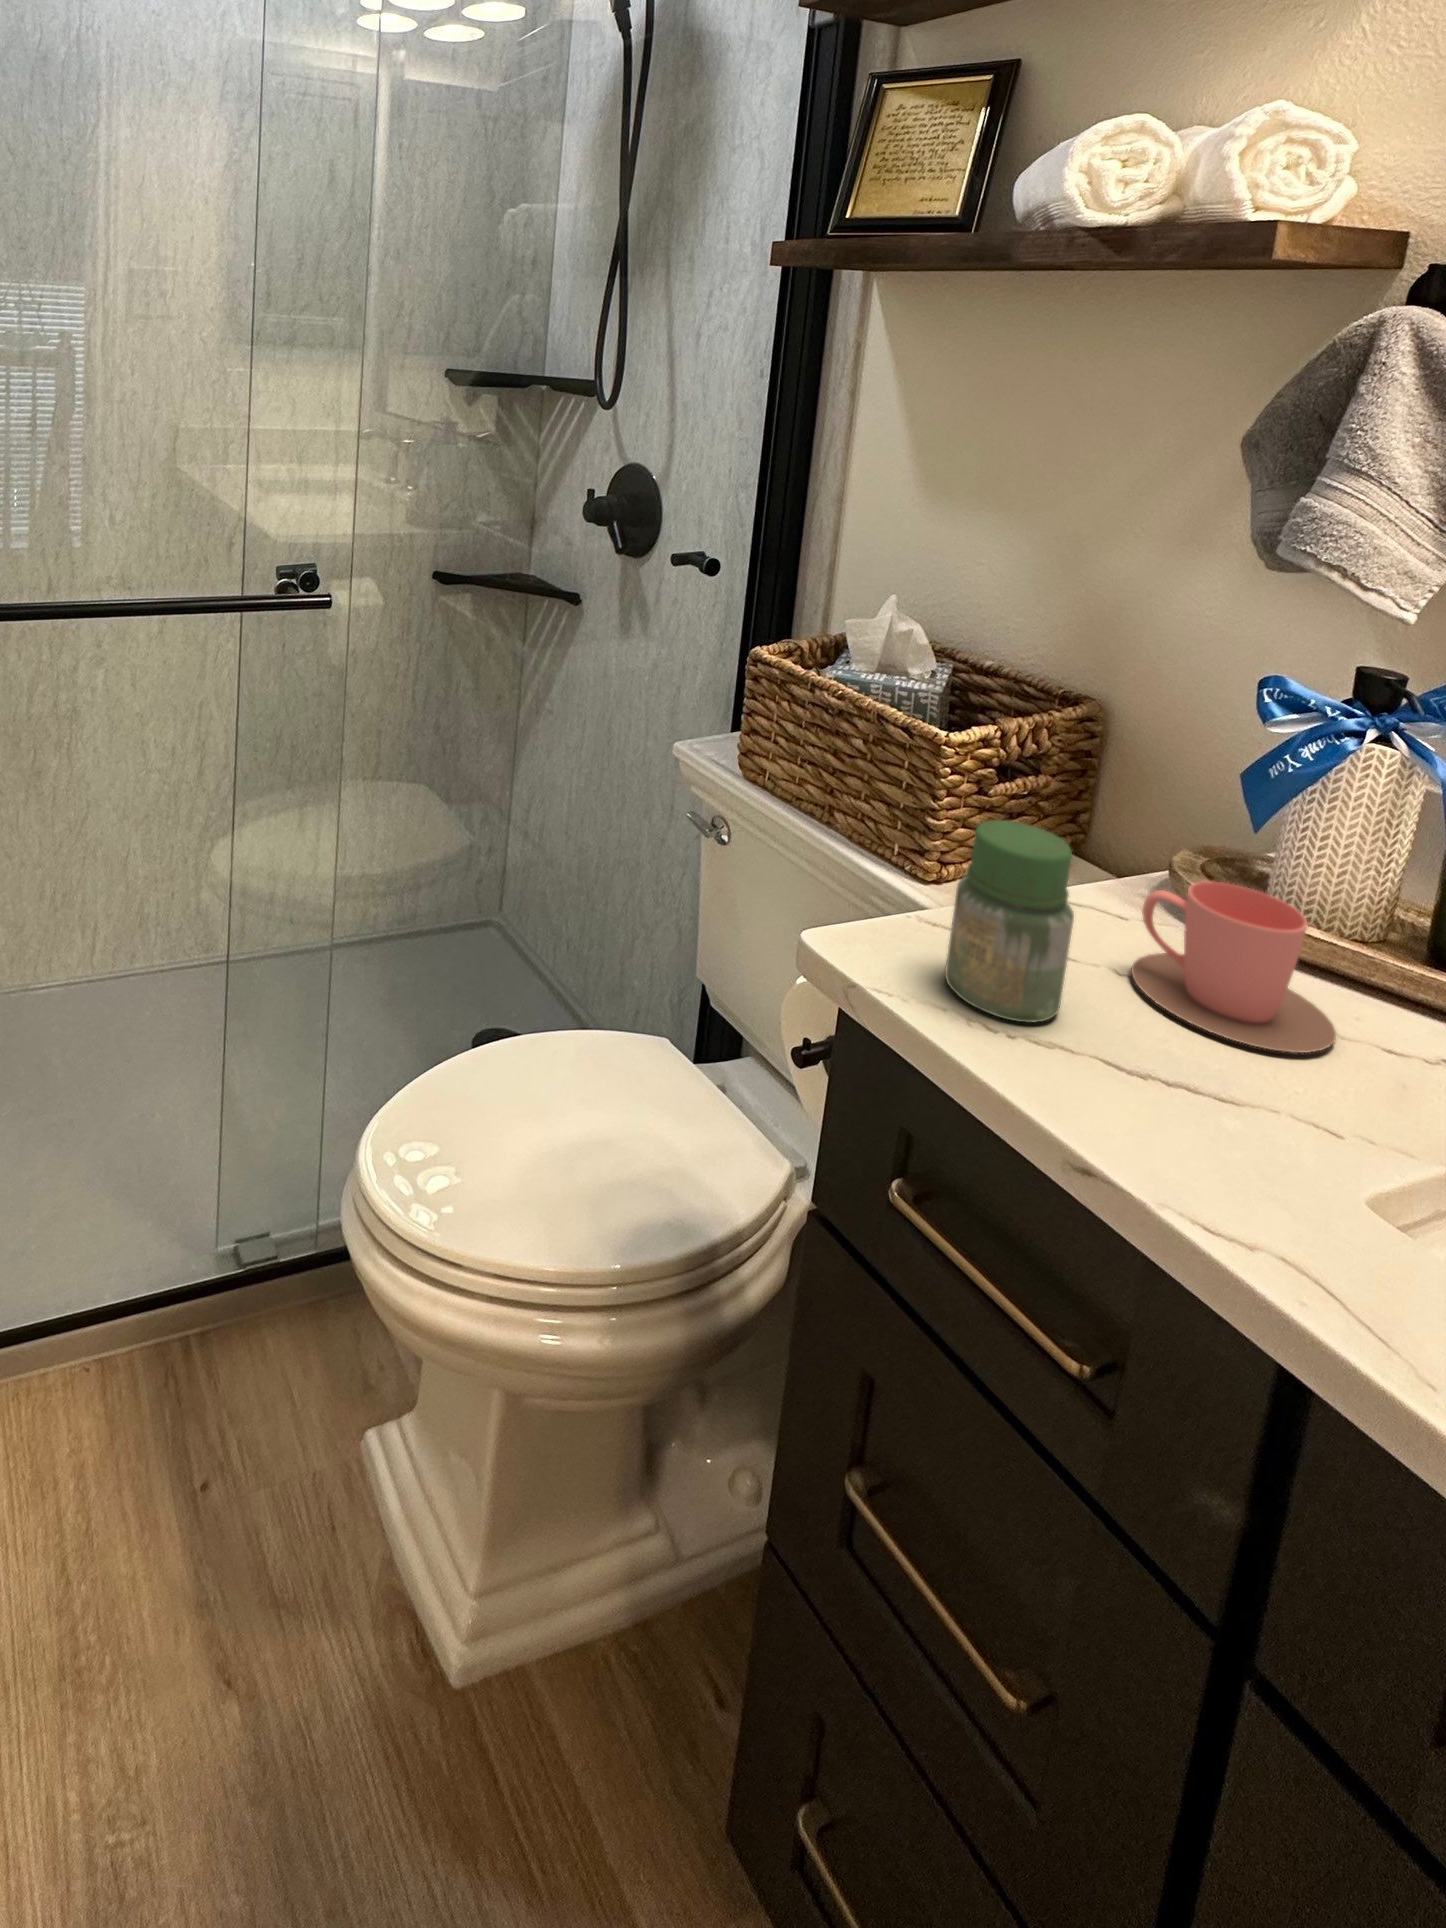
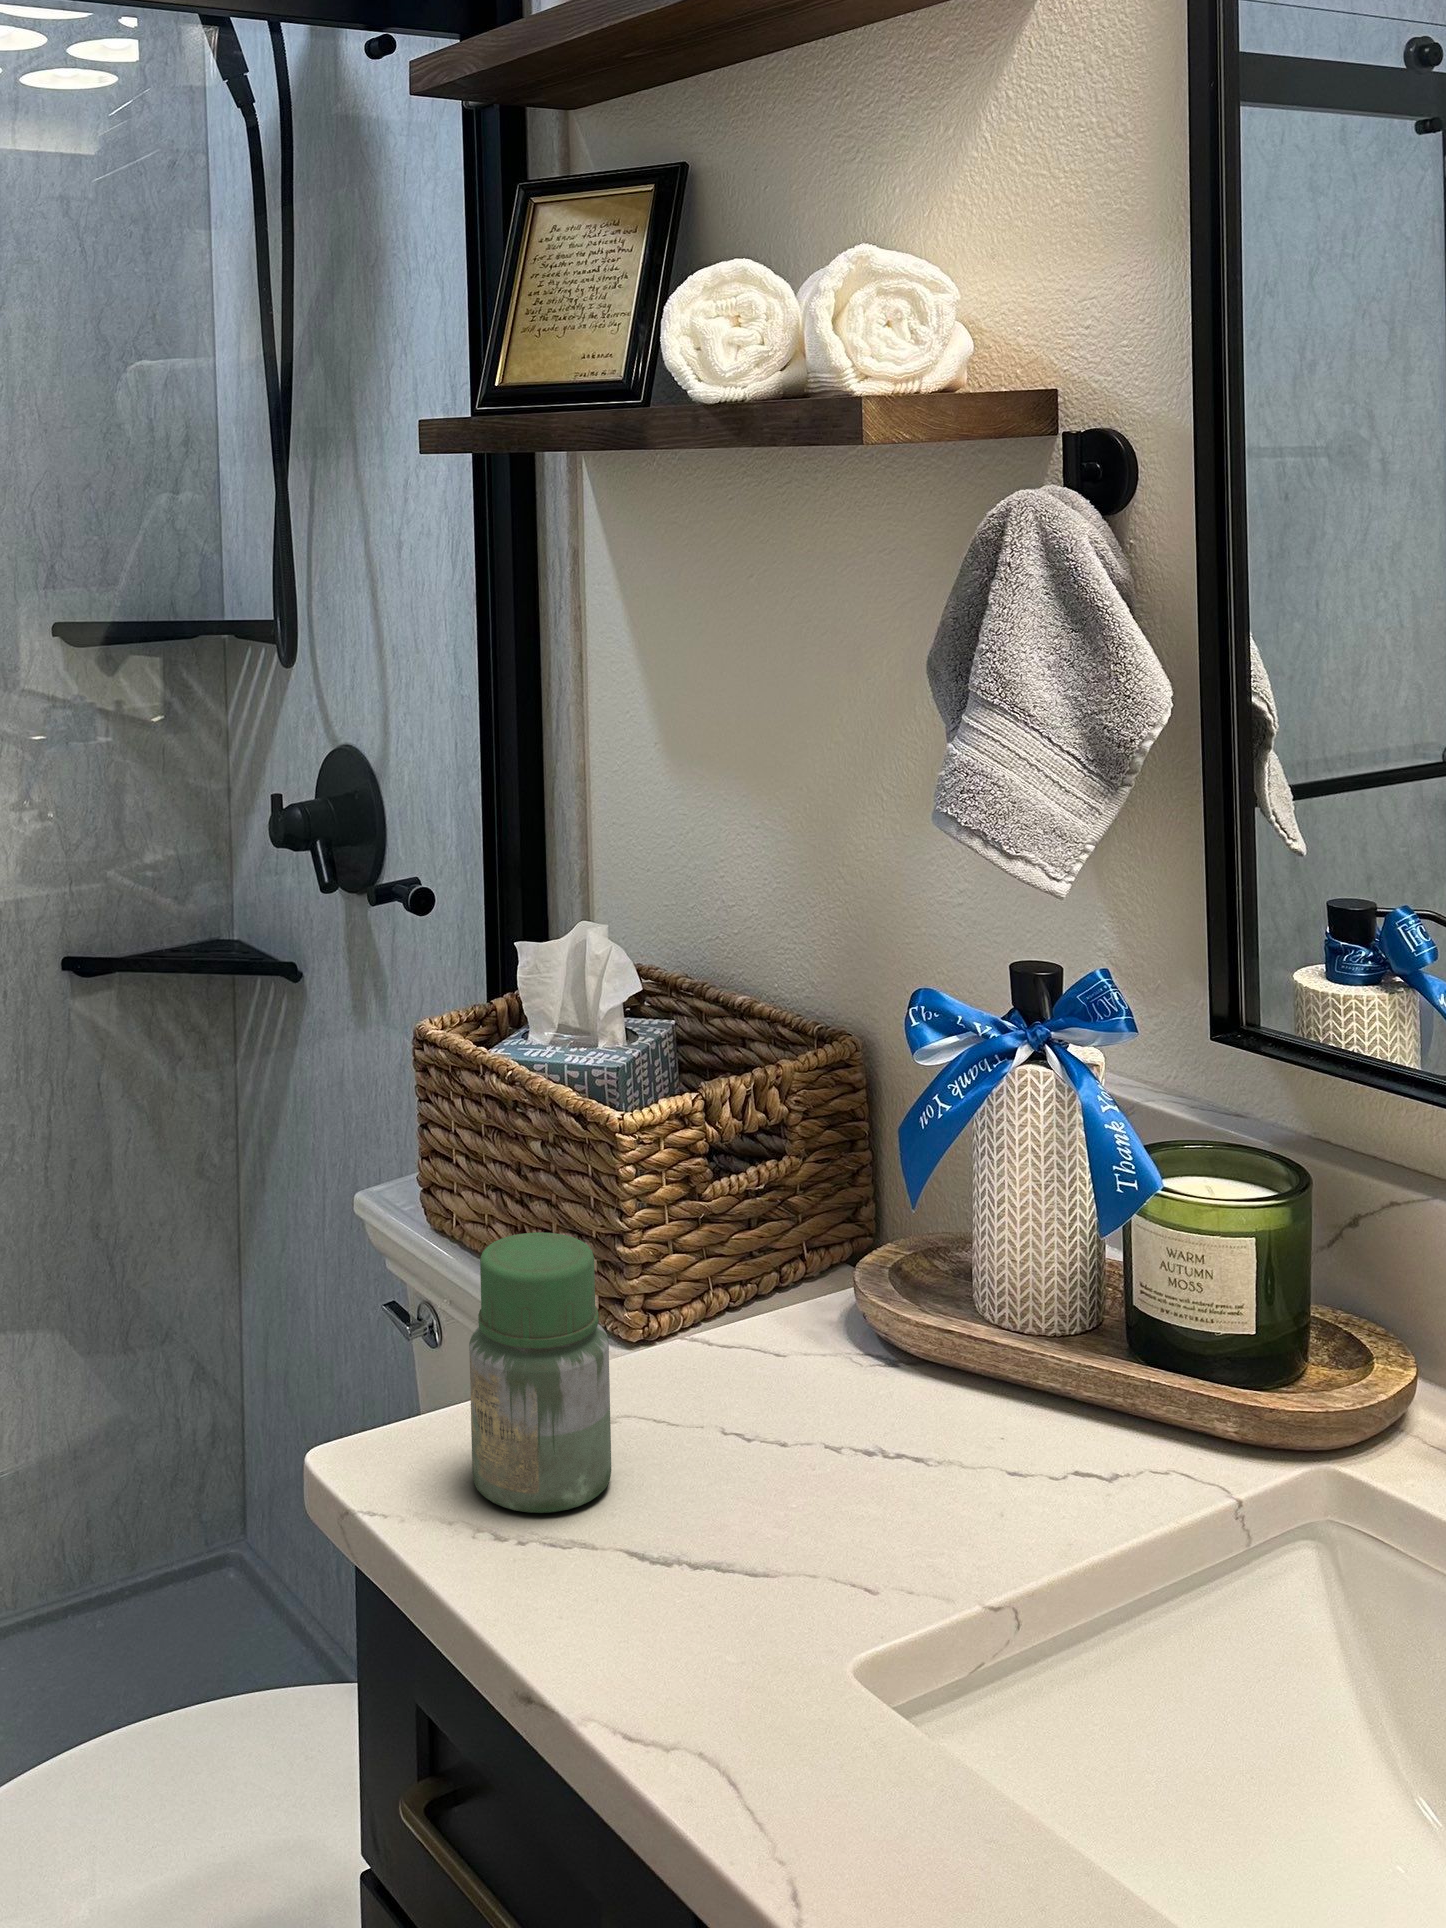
cup: present [1131,881,1336,1053] -> none [736,1279,961,1498]

